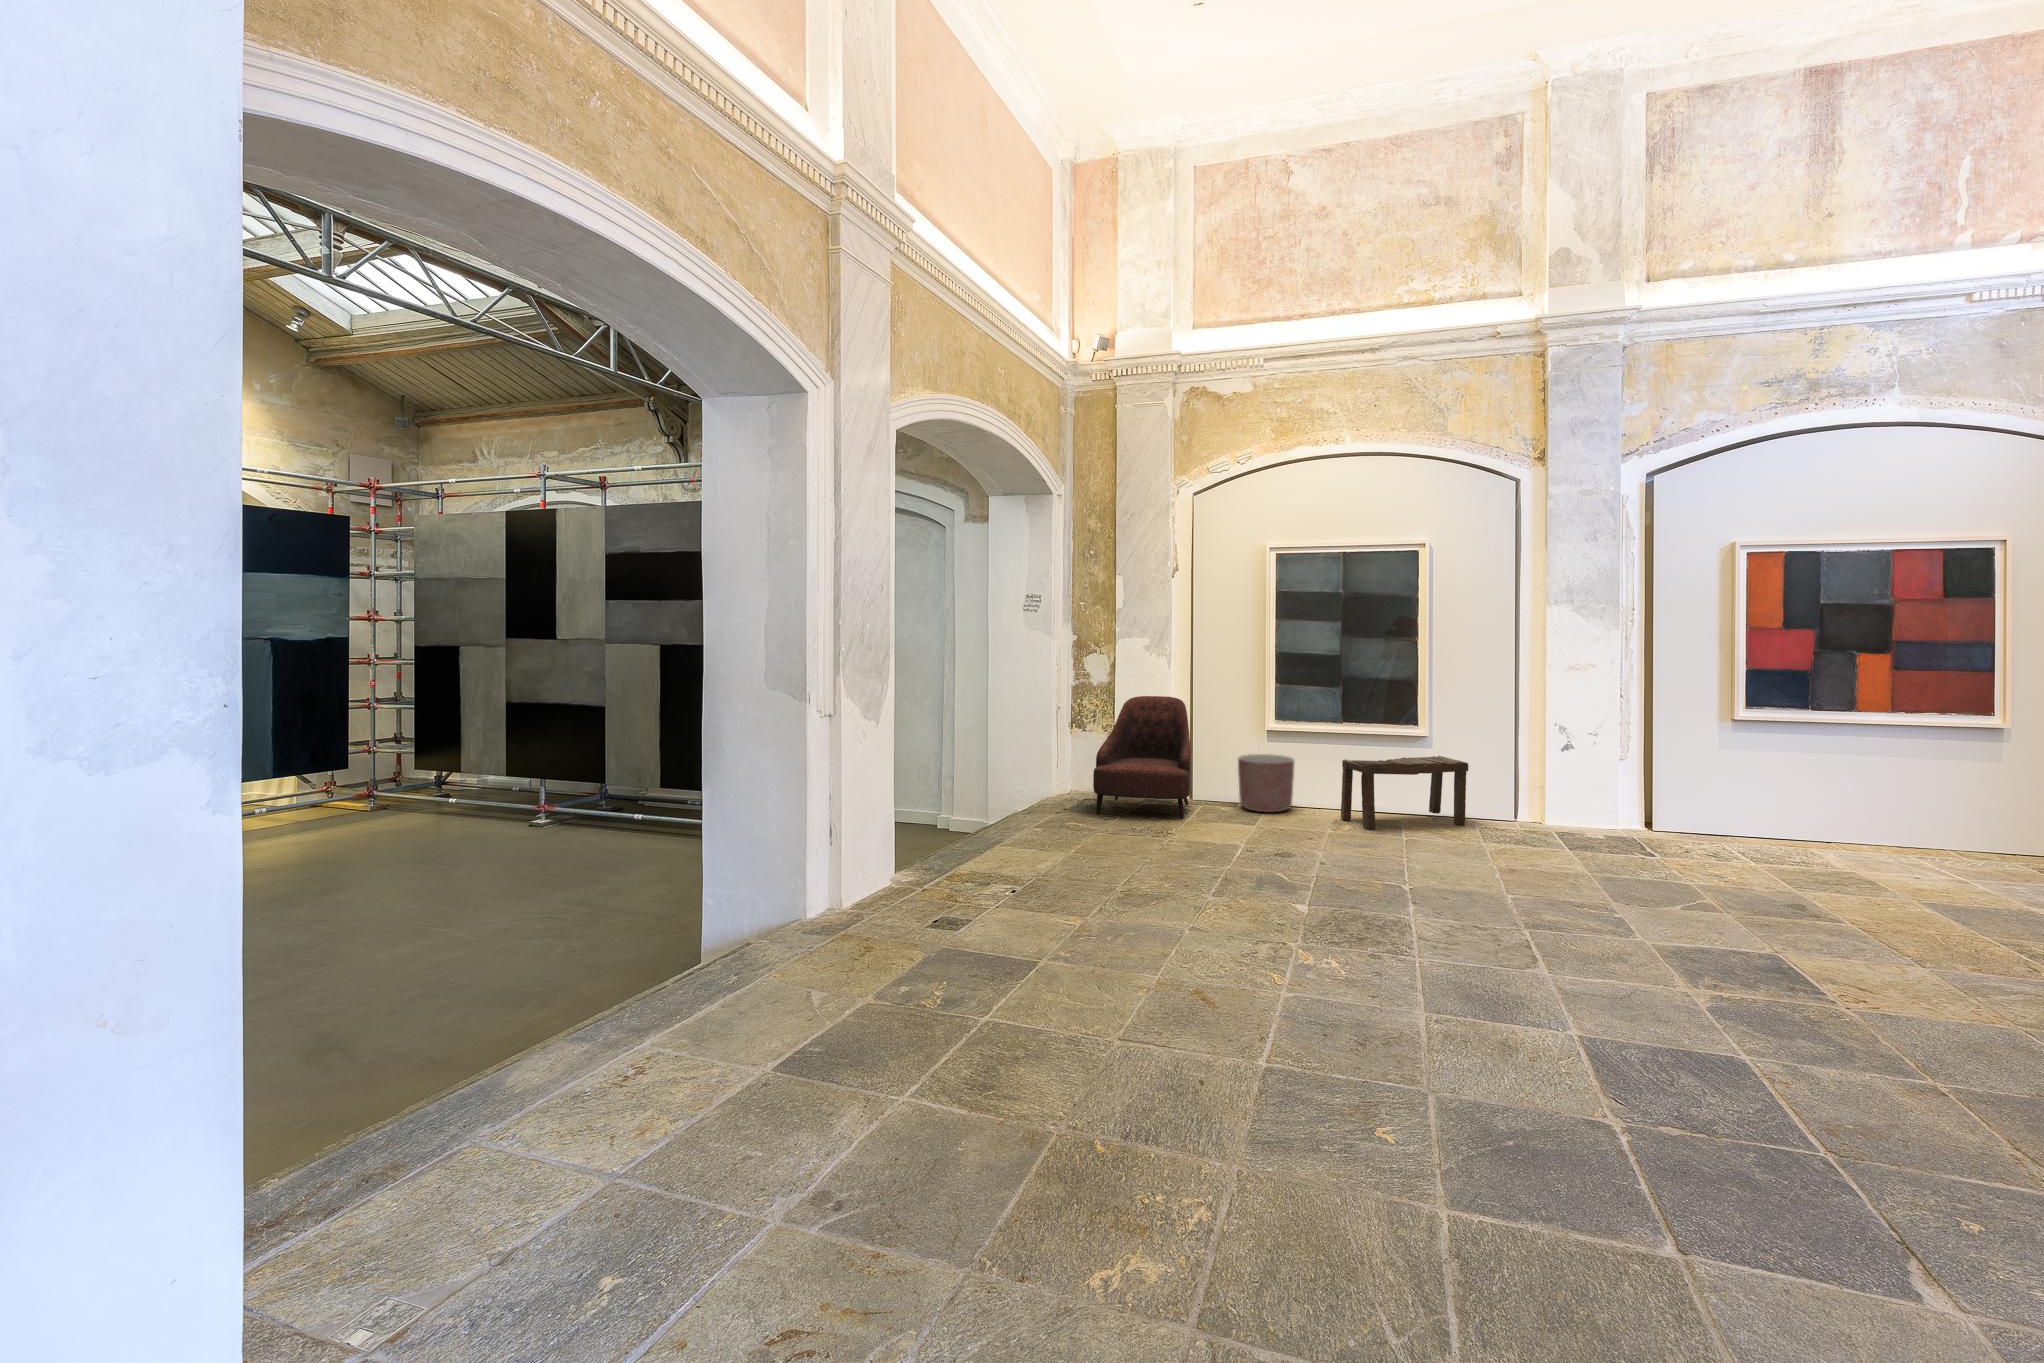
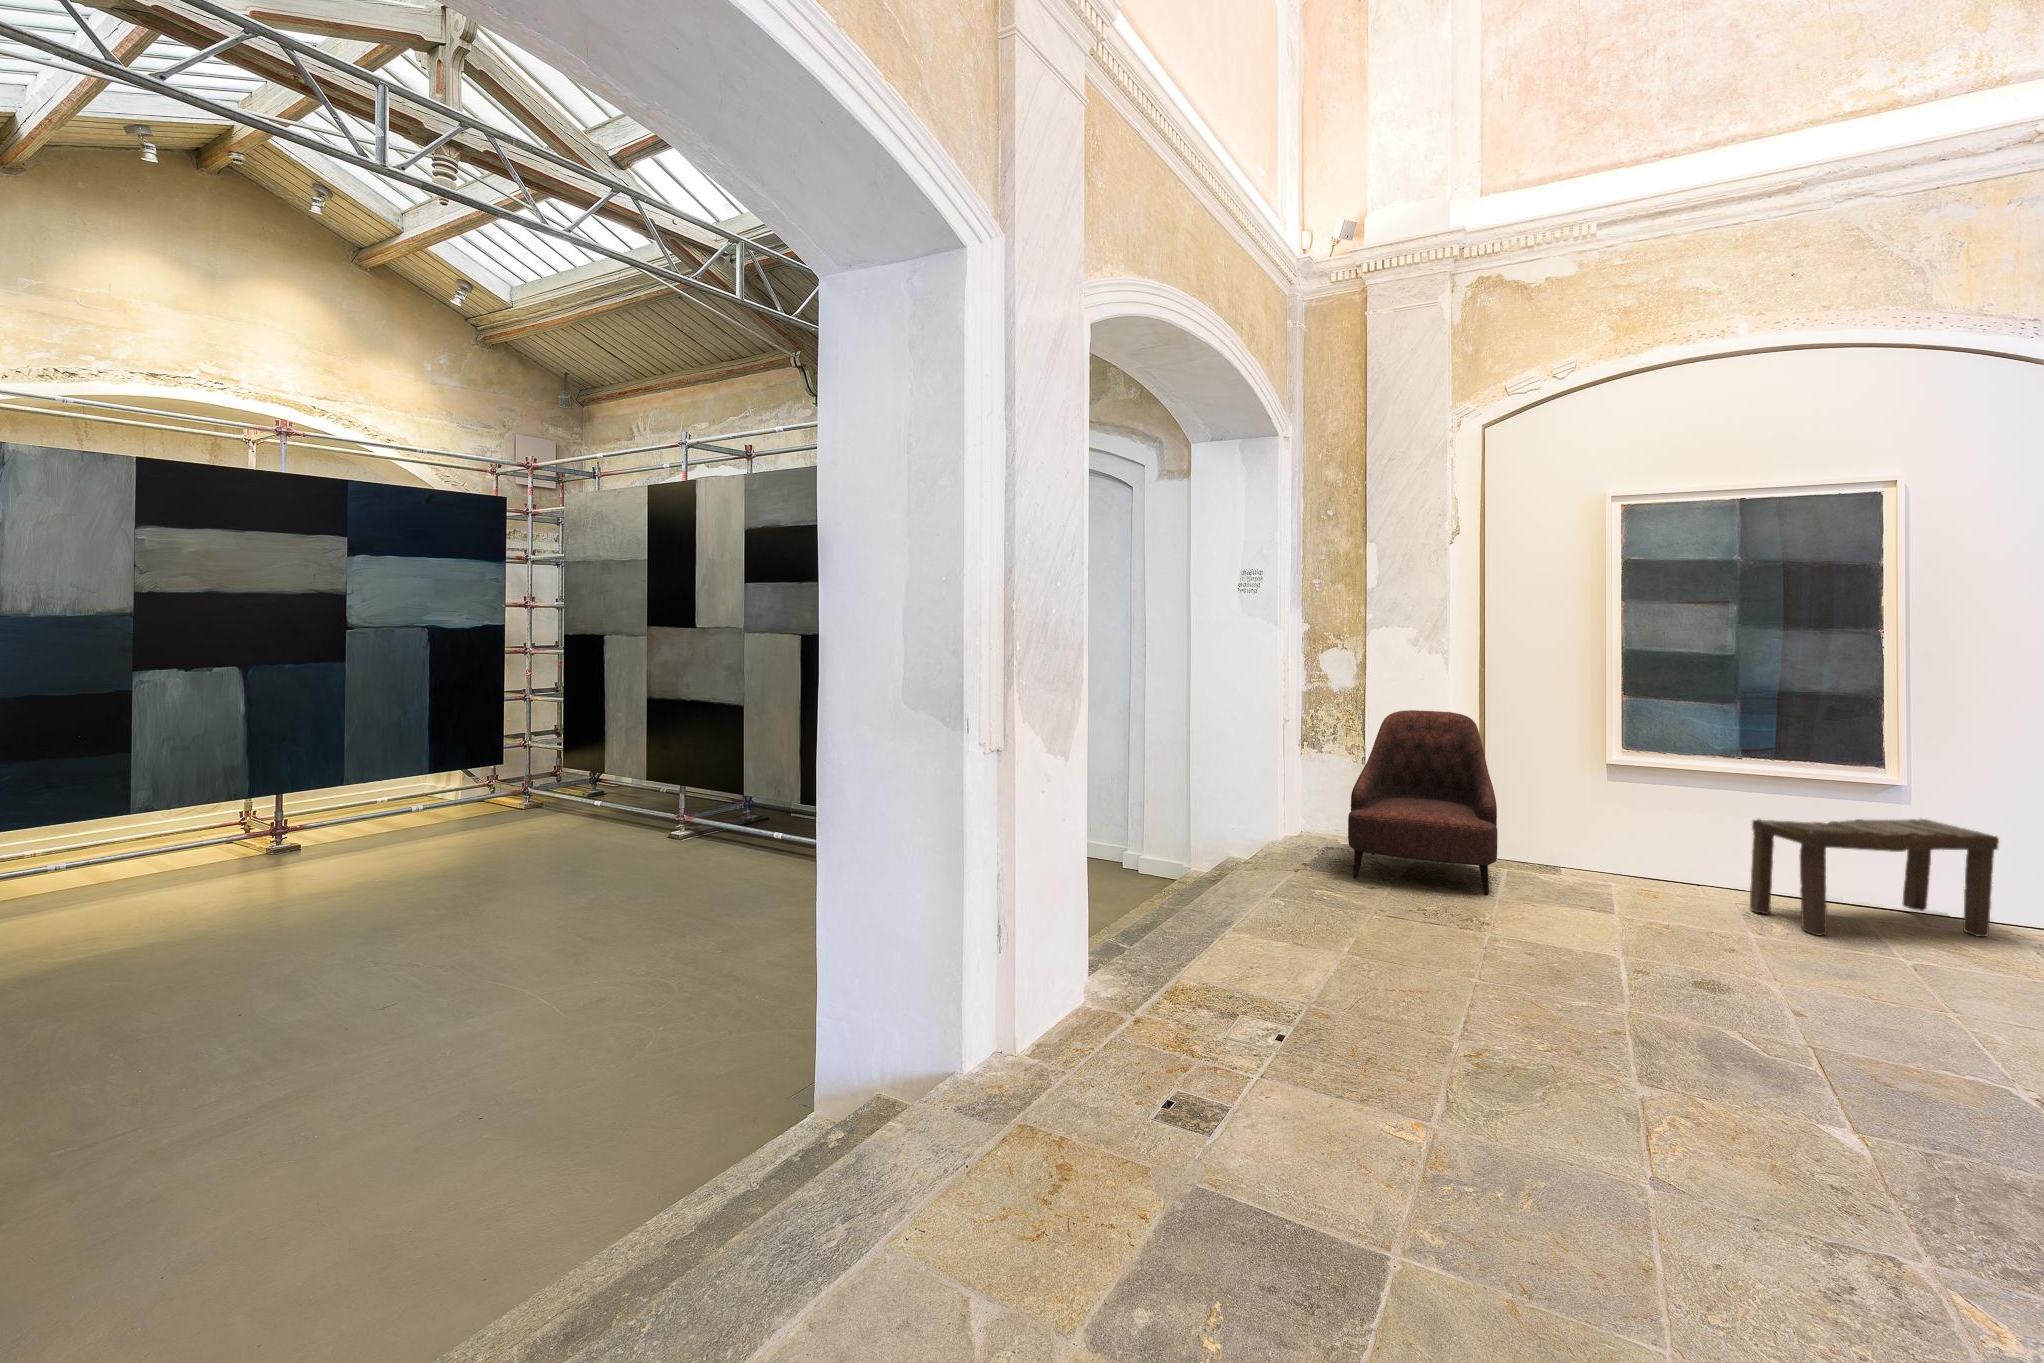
planter: present [1238,754,1294,812] -> none [1564,799,1660,890]

